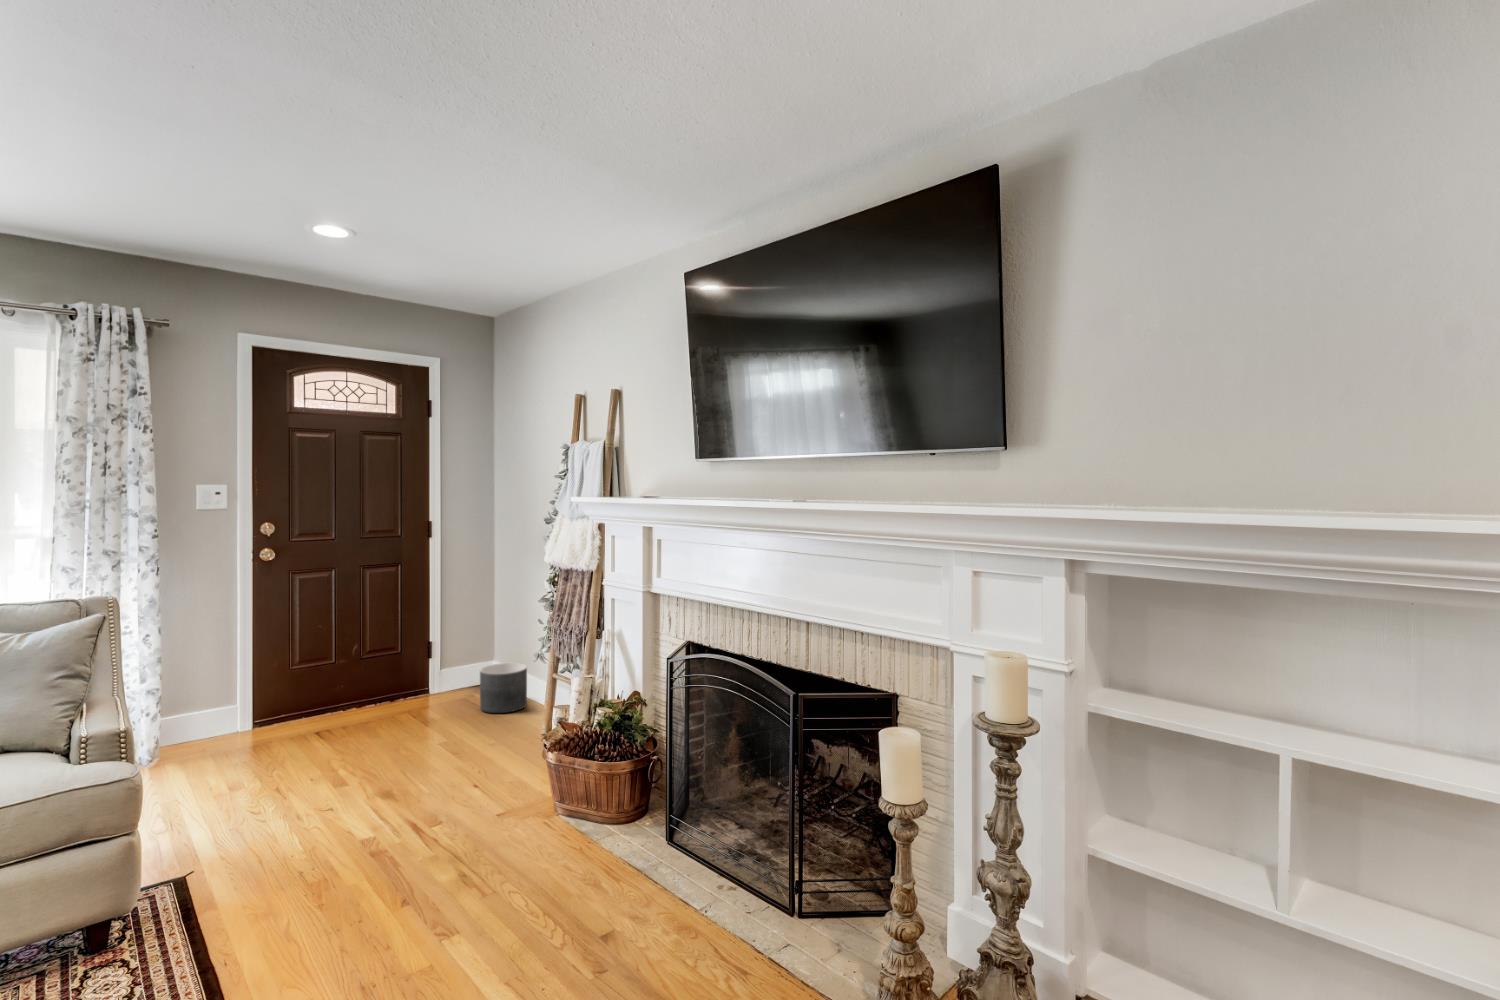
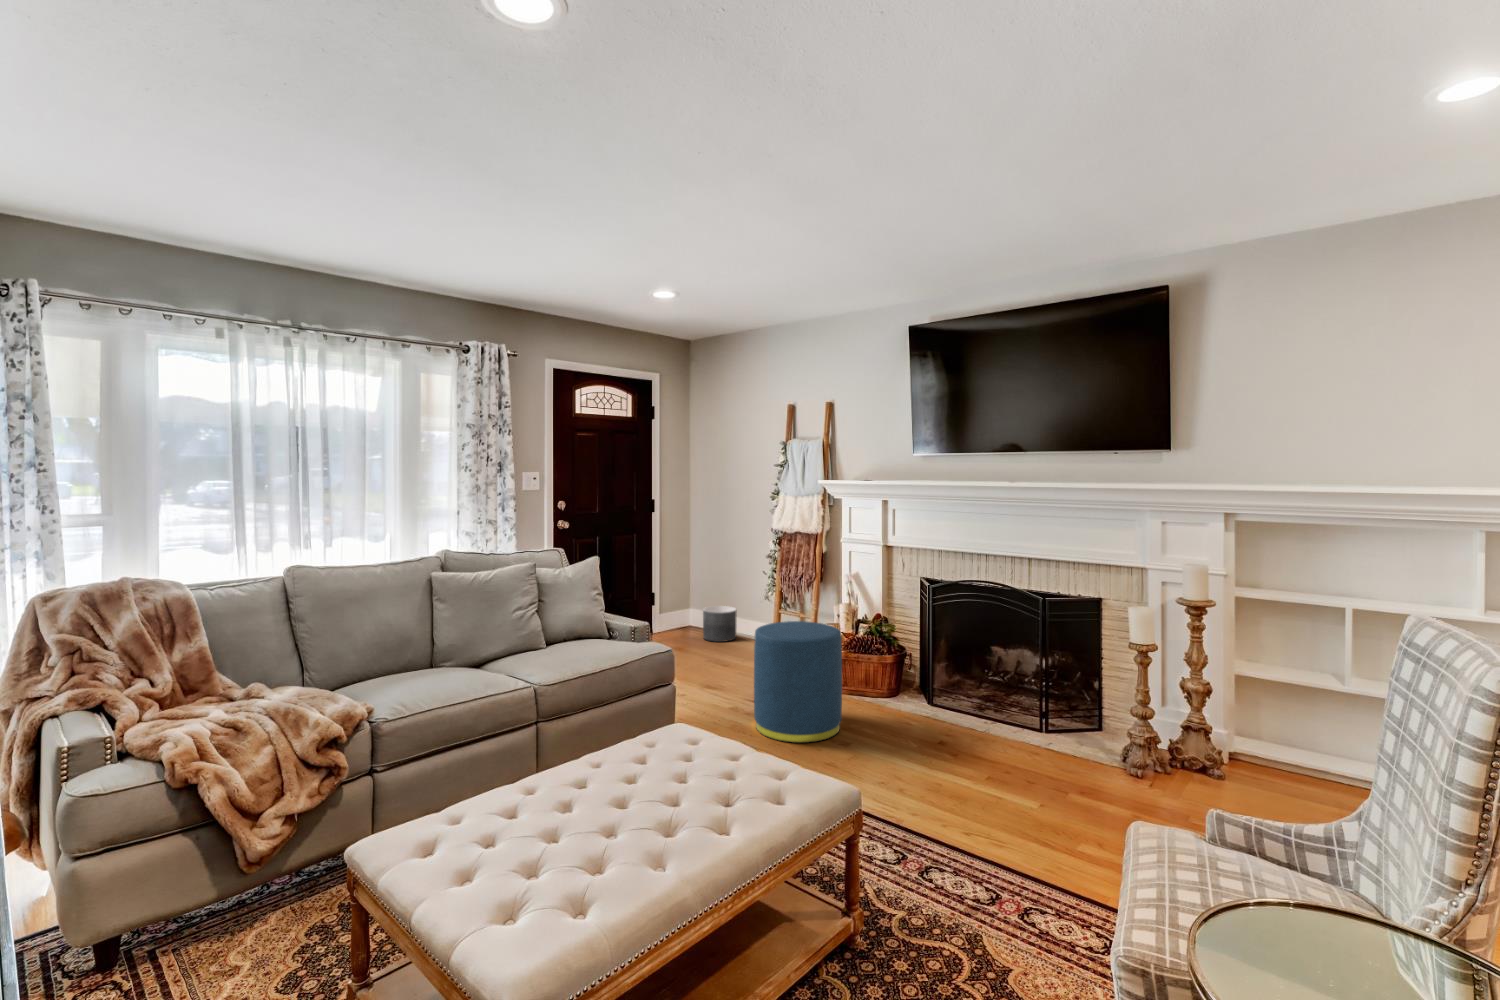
ottoman: none [334,714,487,927] -> present [754,621,842,743]

